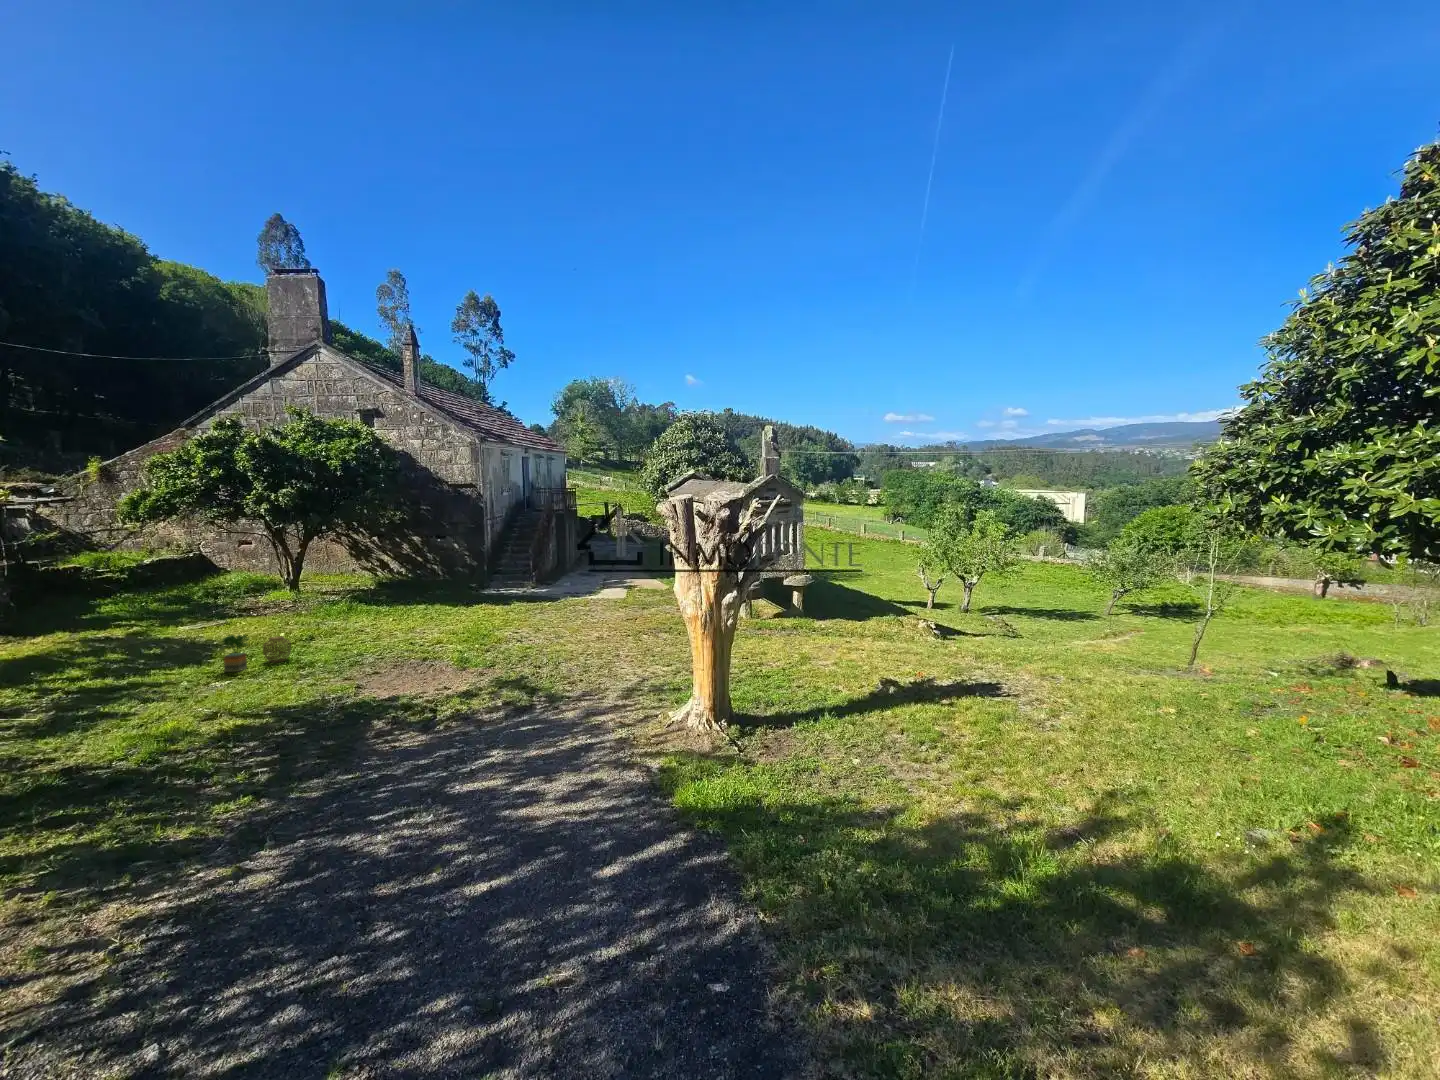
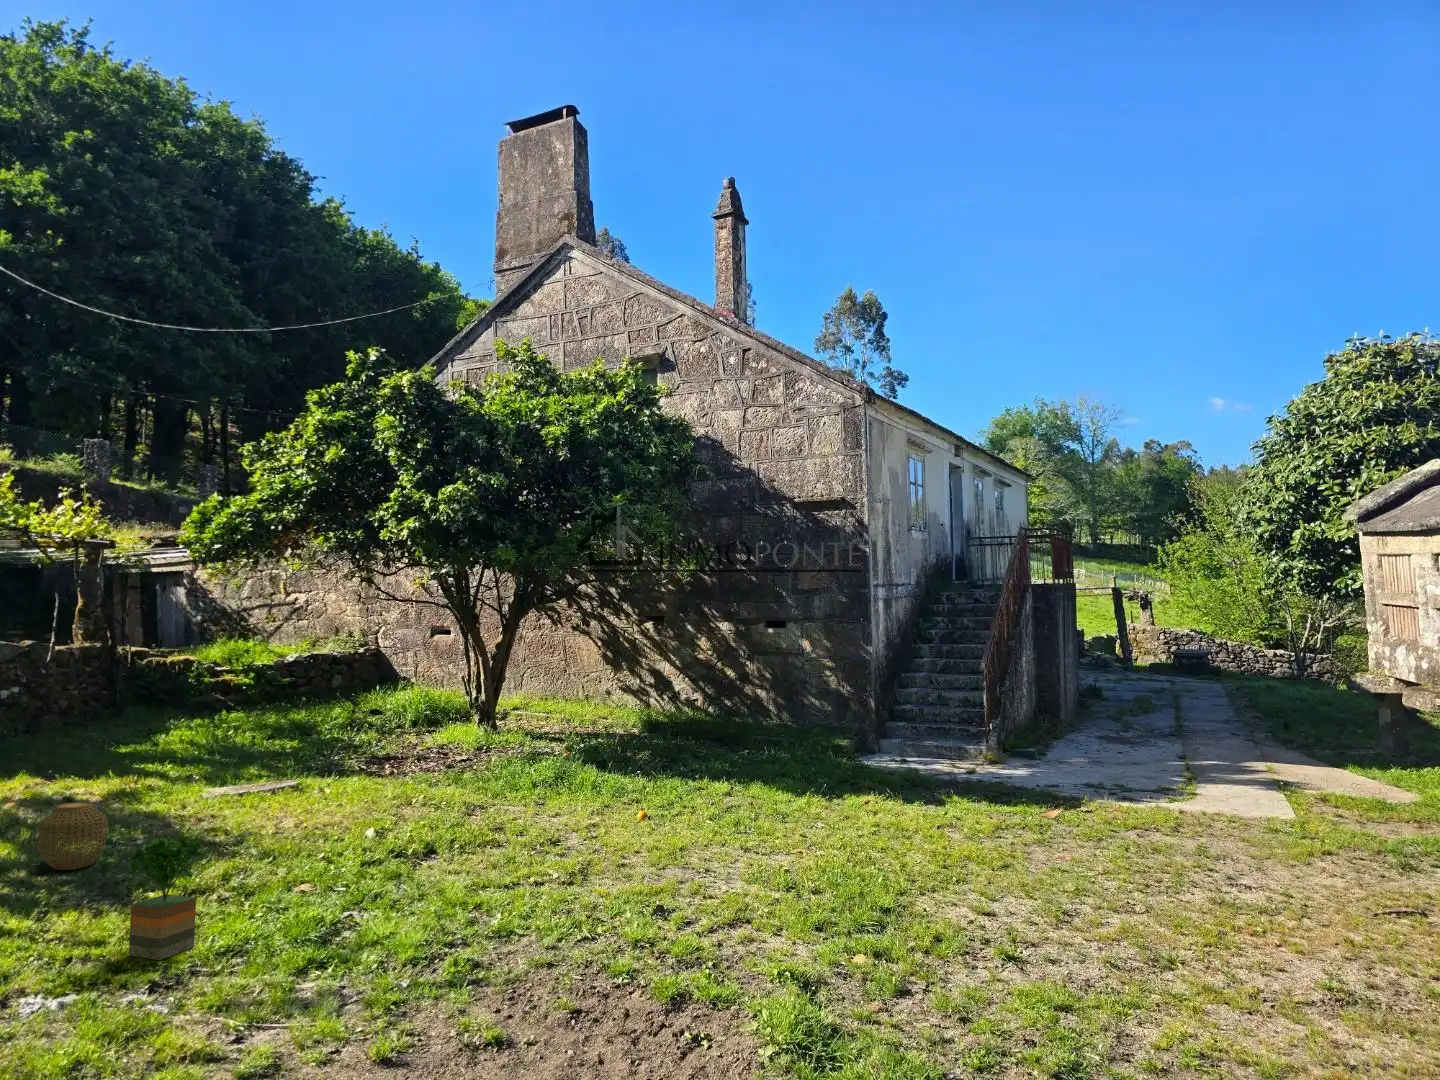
woven basket: present [263,636,291,662] -> present [38,802,107,870]

